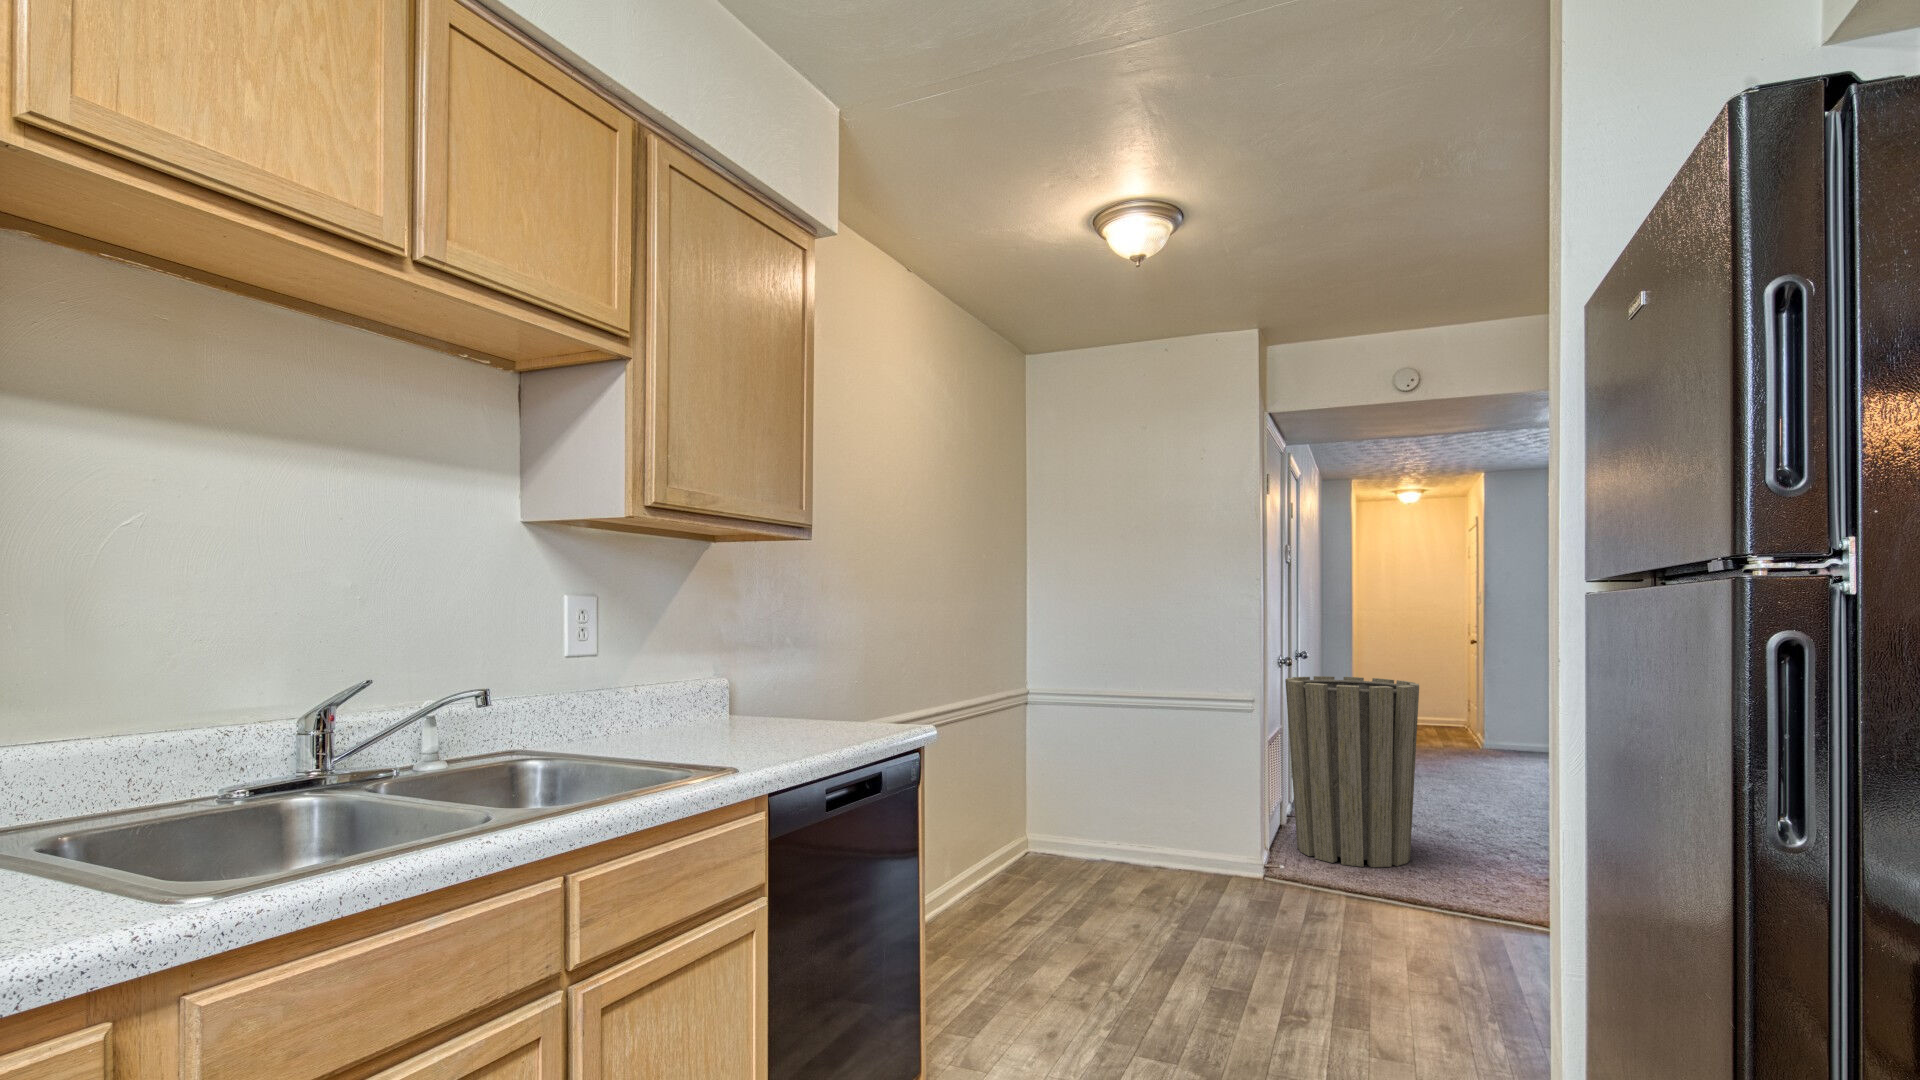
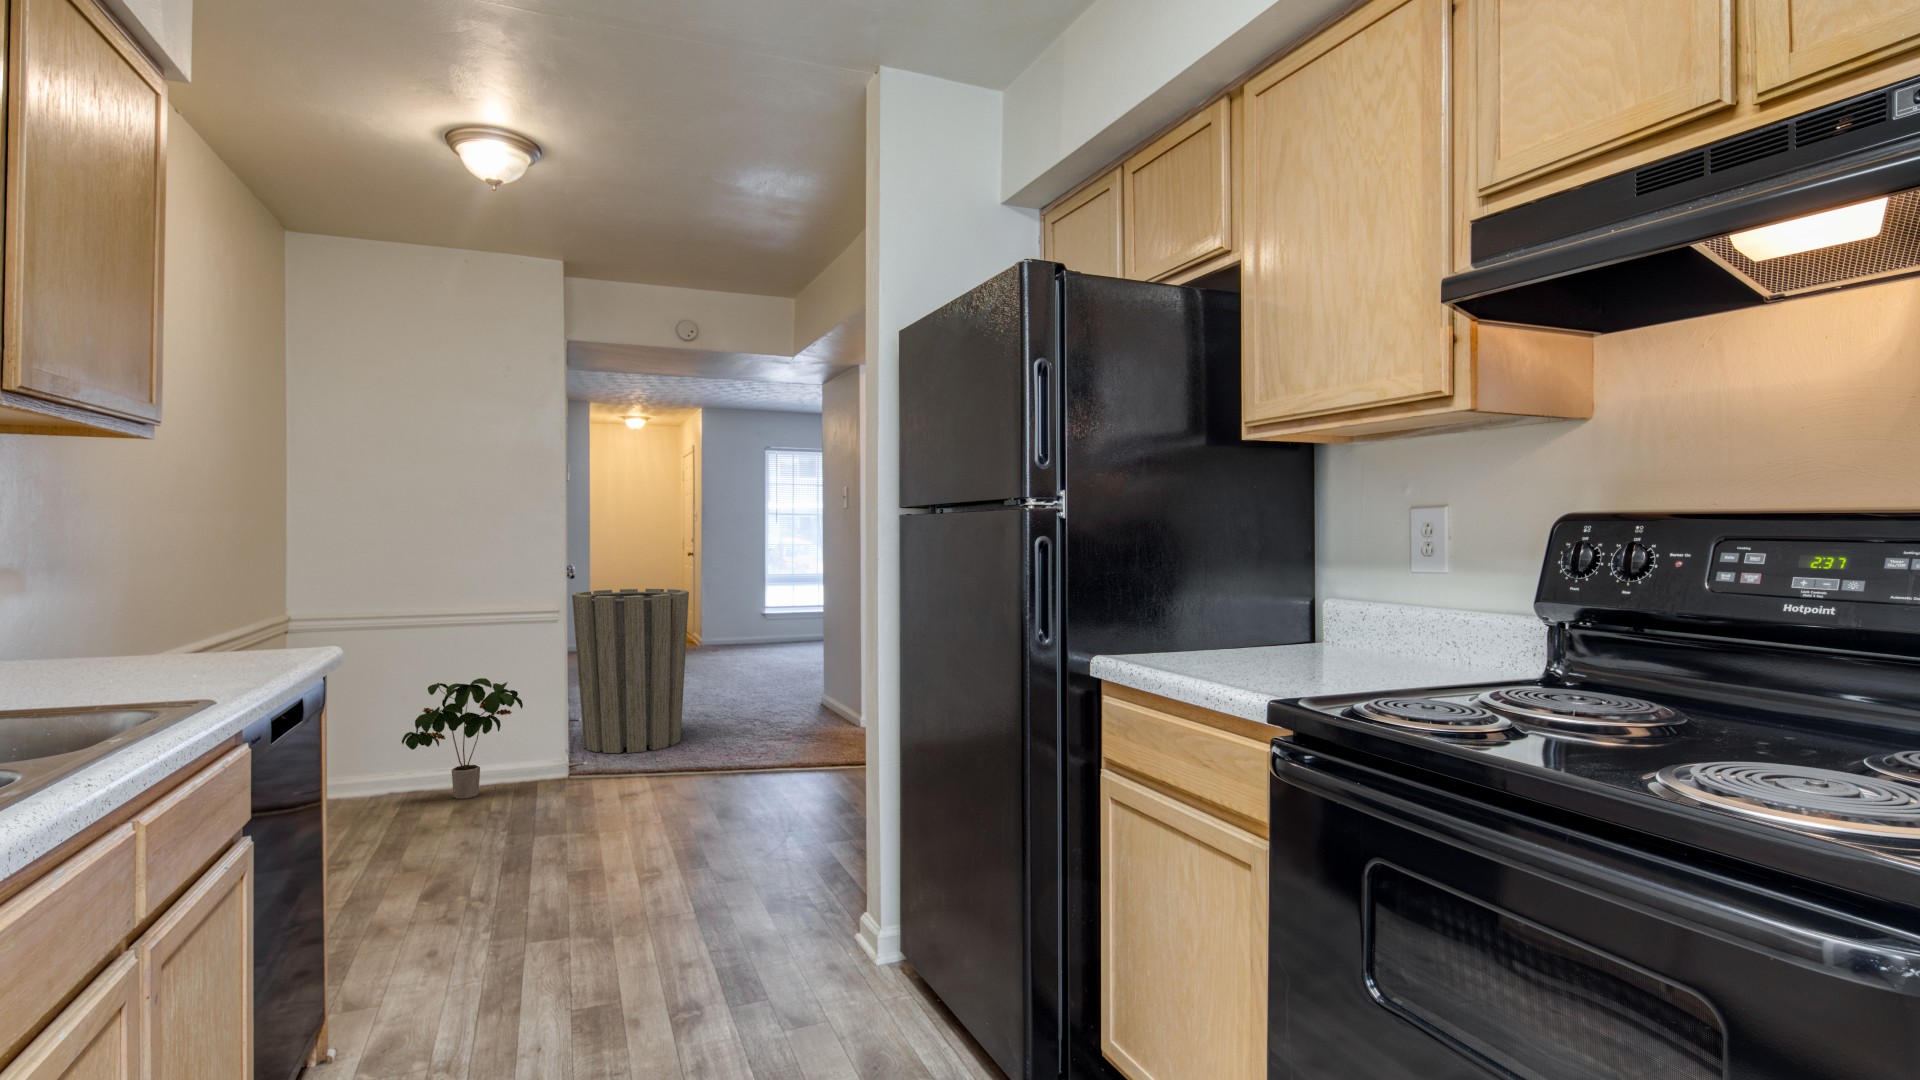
potted plant: none [1106,757,1216,880] -> present [402,678,523,799]

